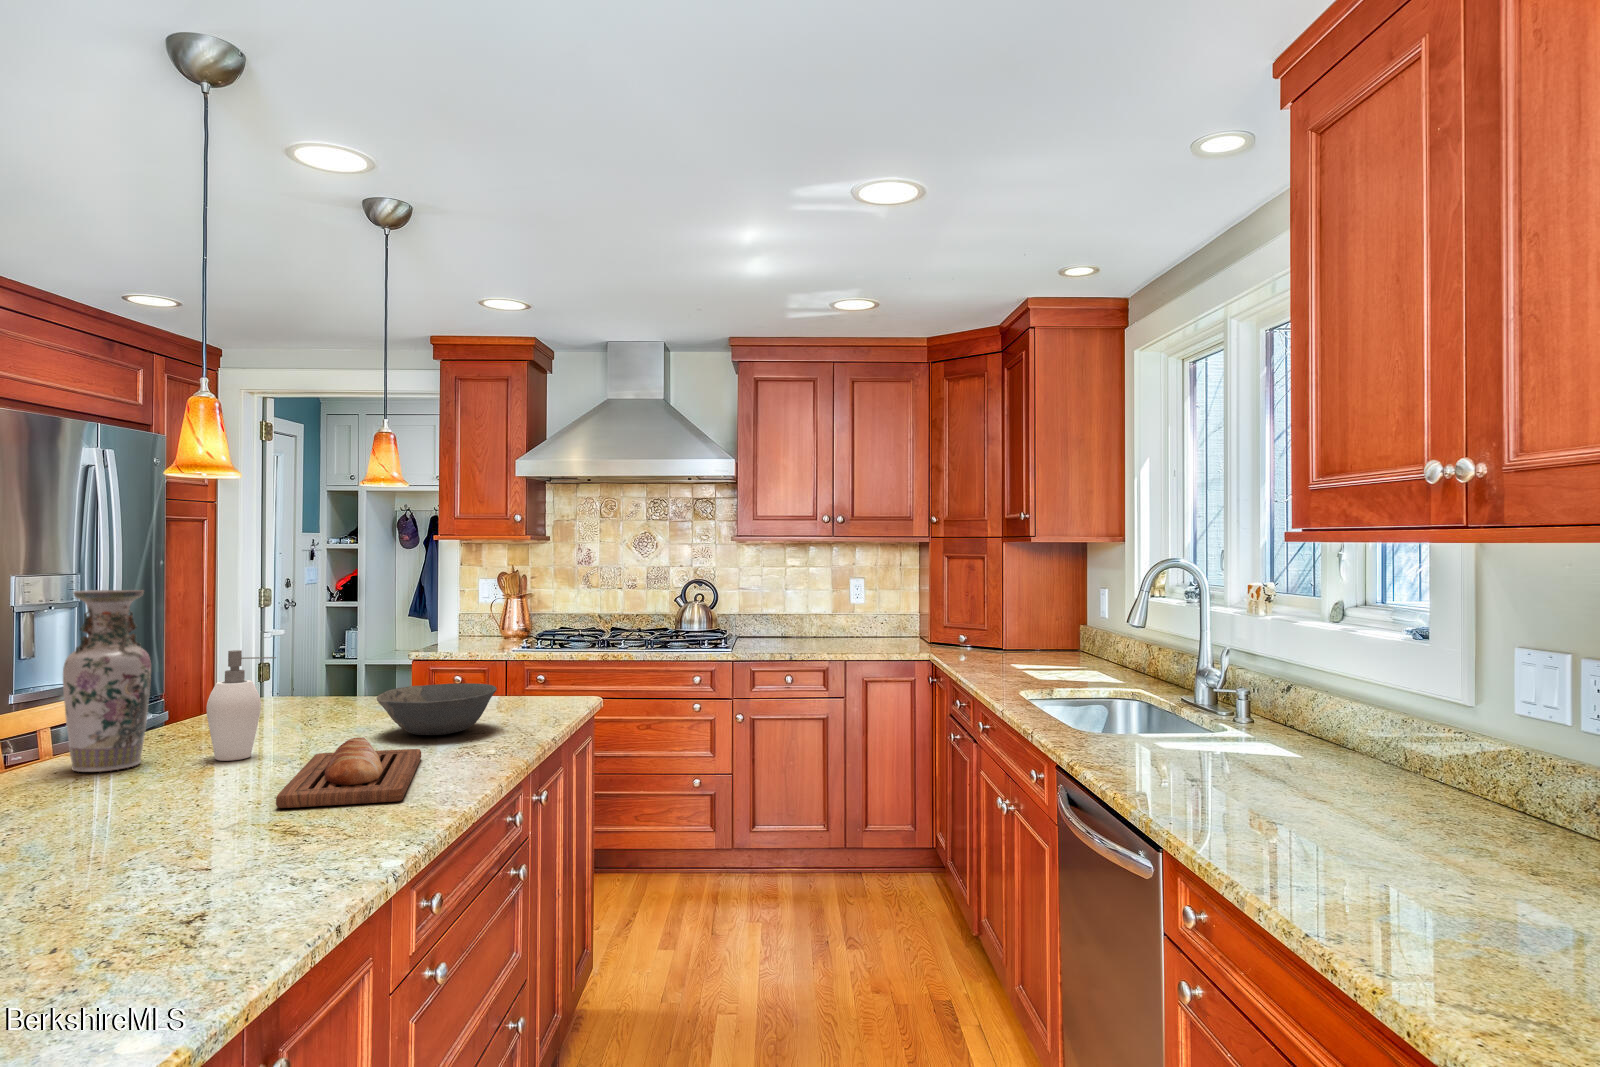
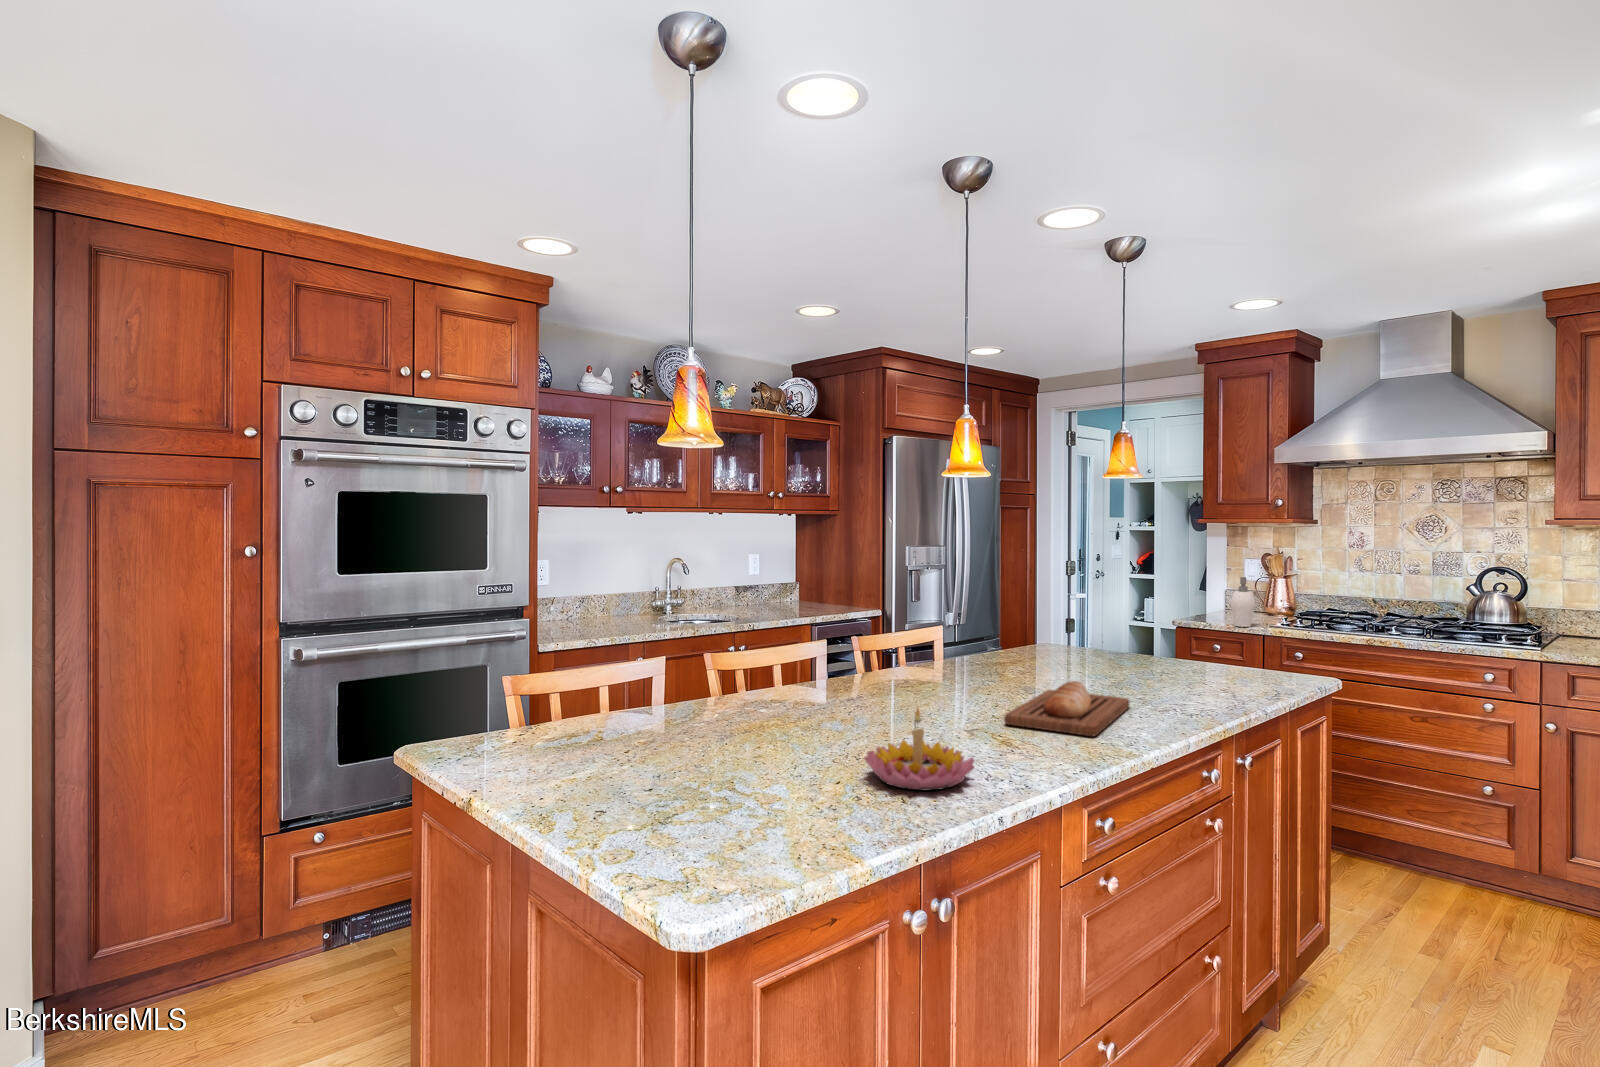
vase: present [63,590,151,772] -> none [898,558,948,680]
soap dispenser: present [206,650,276,761] -> present [1231,577,1262,627]
bowl: present [377,683,497,735] -> none [1104,646,1210,690]
candle holder: none [94,803,282,930] -> present [864,707,974,790]

